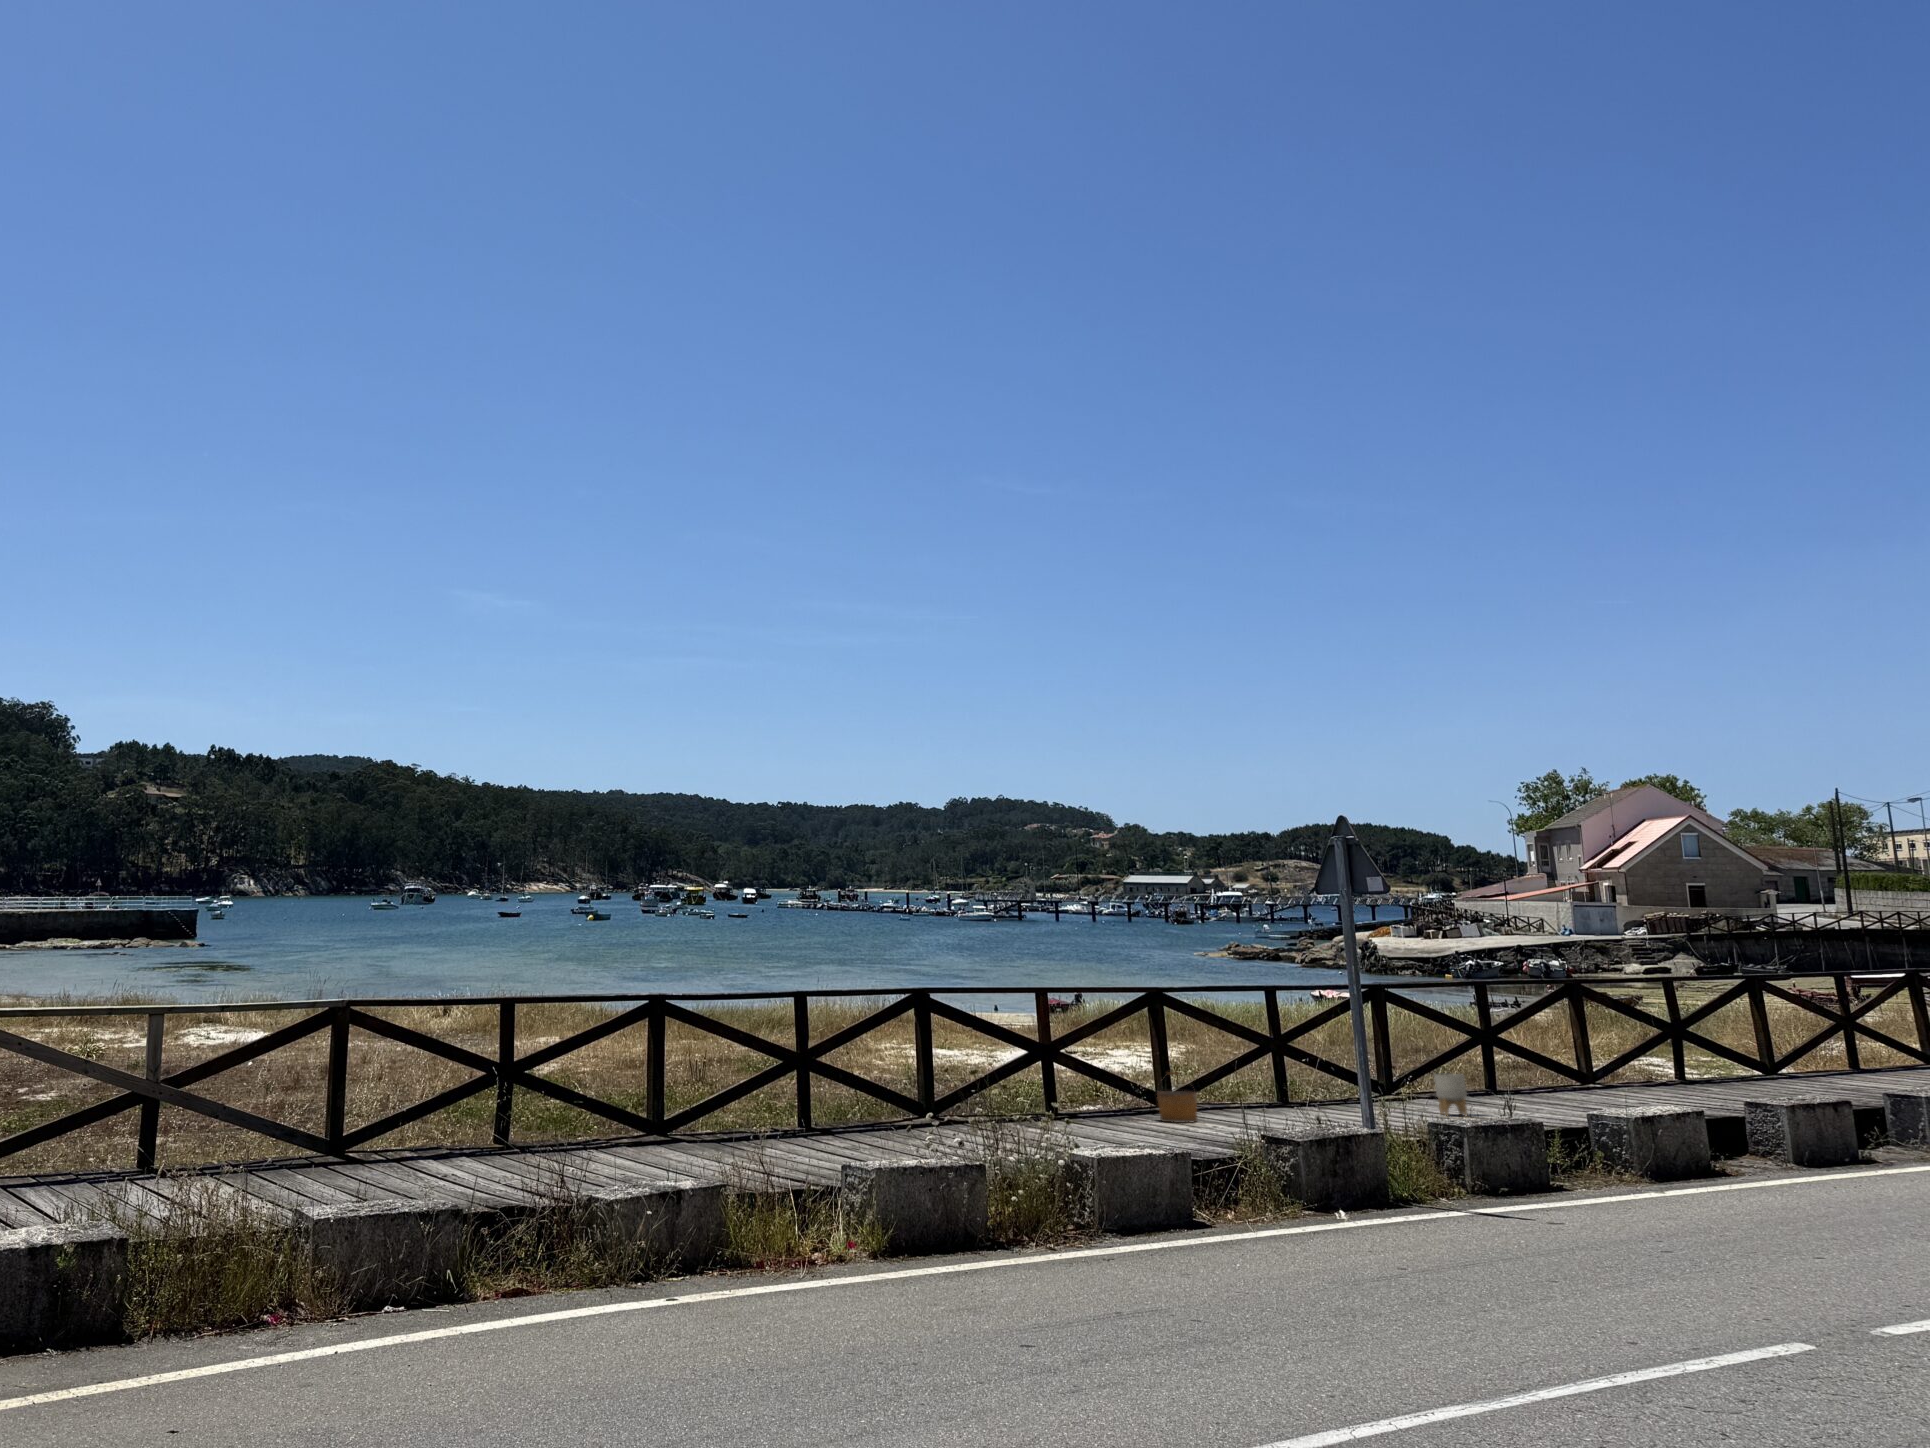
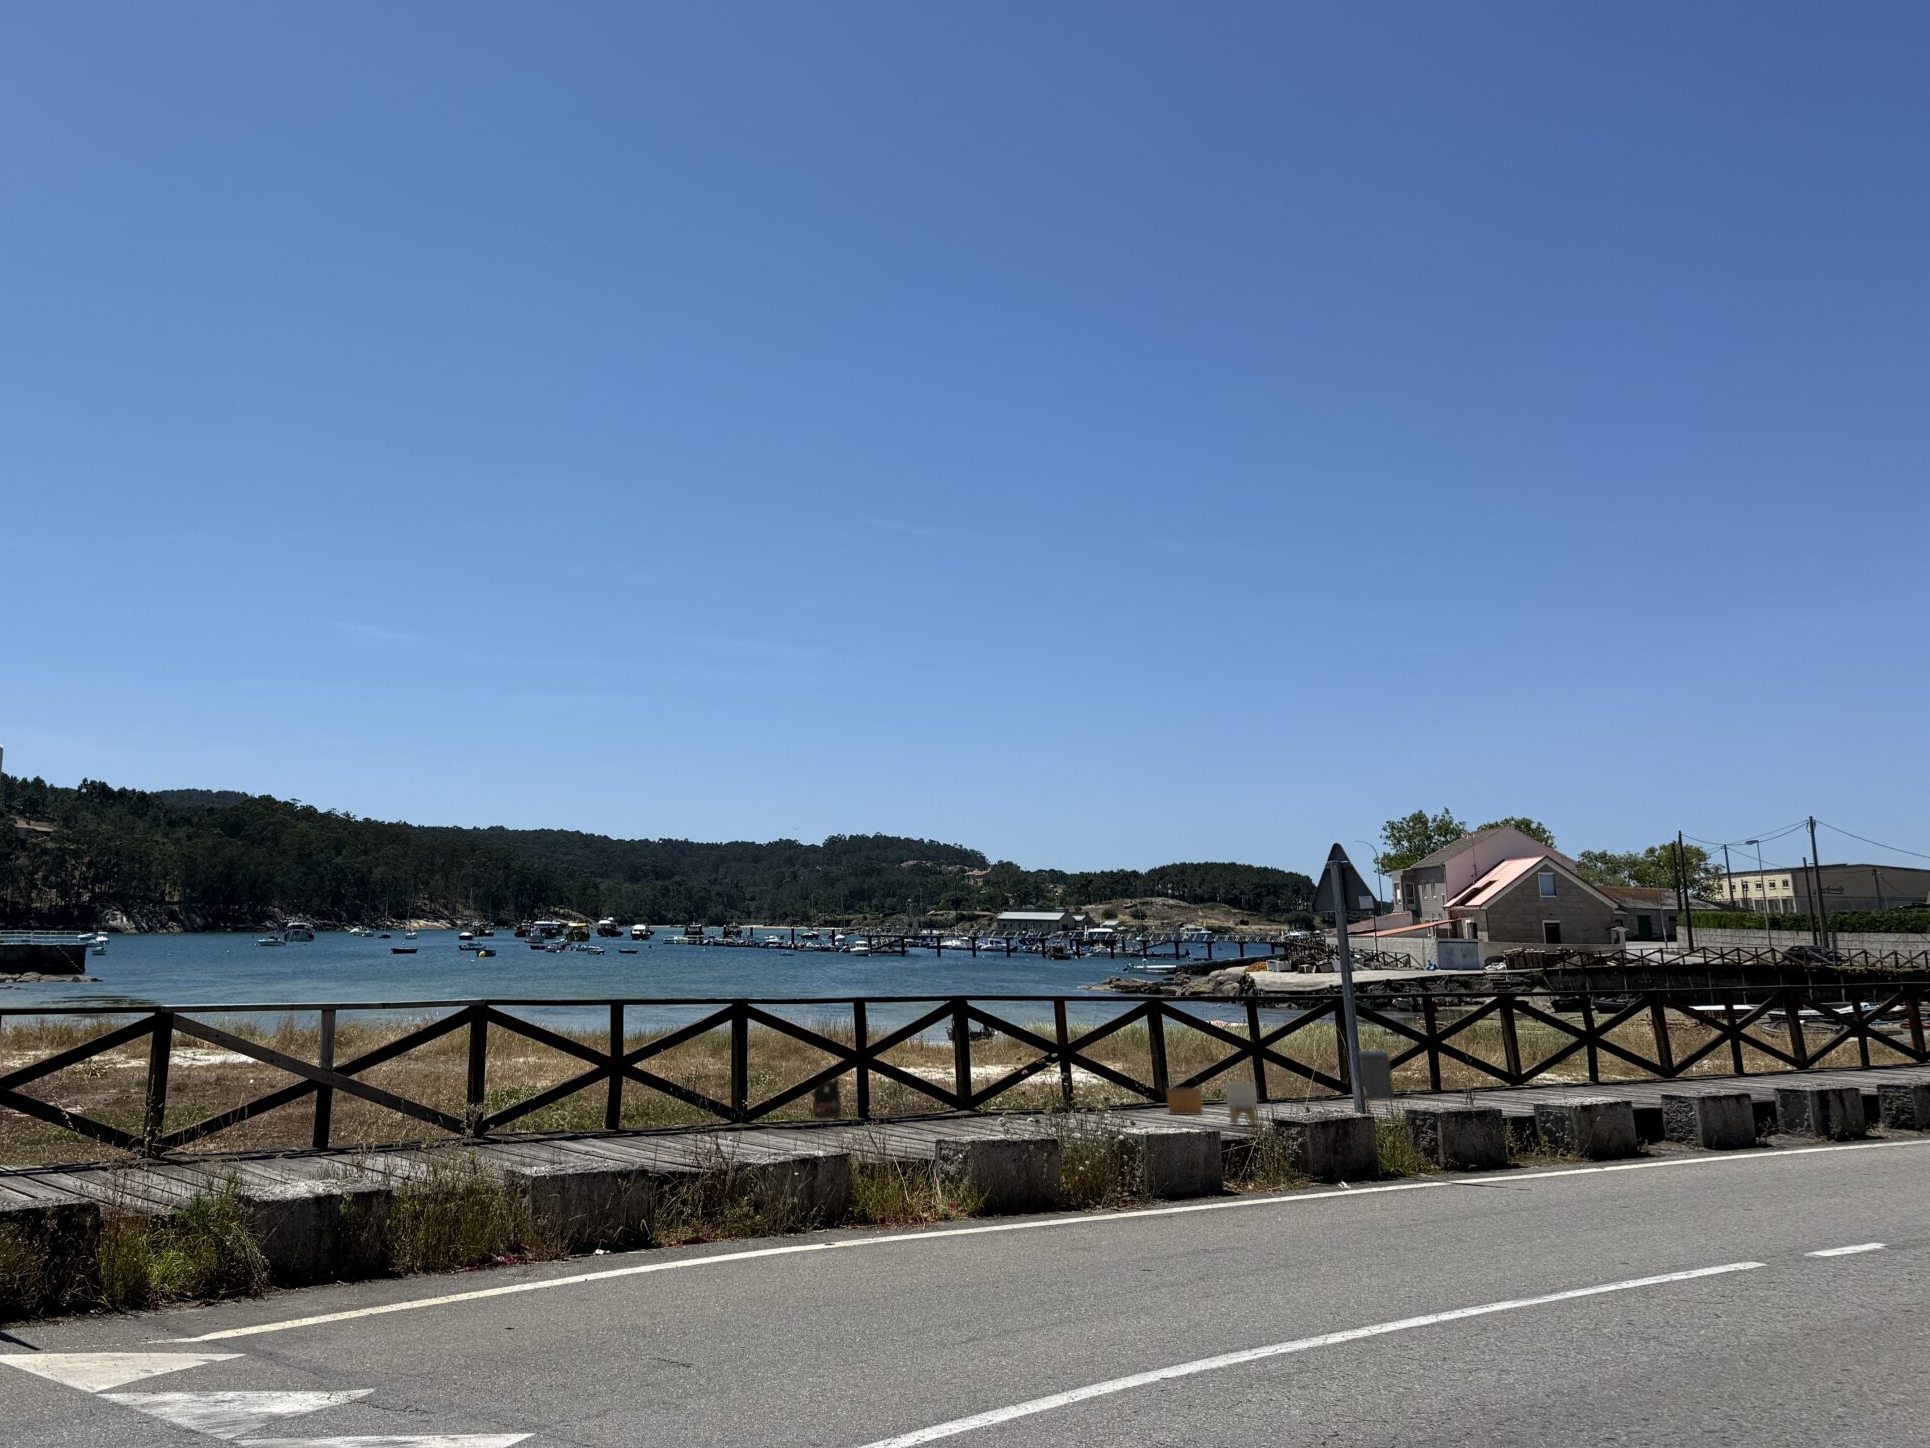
bench: none [1388,1043,1439,1101] -> present [1359,1051,1394,1100]
planter: present [1434,1074,1467,1116] -> present [1225,1082,1257,1125]
backpack: none [747,1078,778,1135] -> present [813,1078,841,1120]

